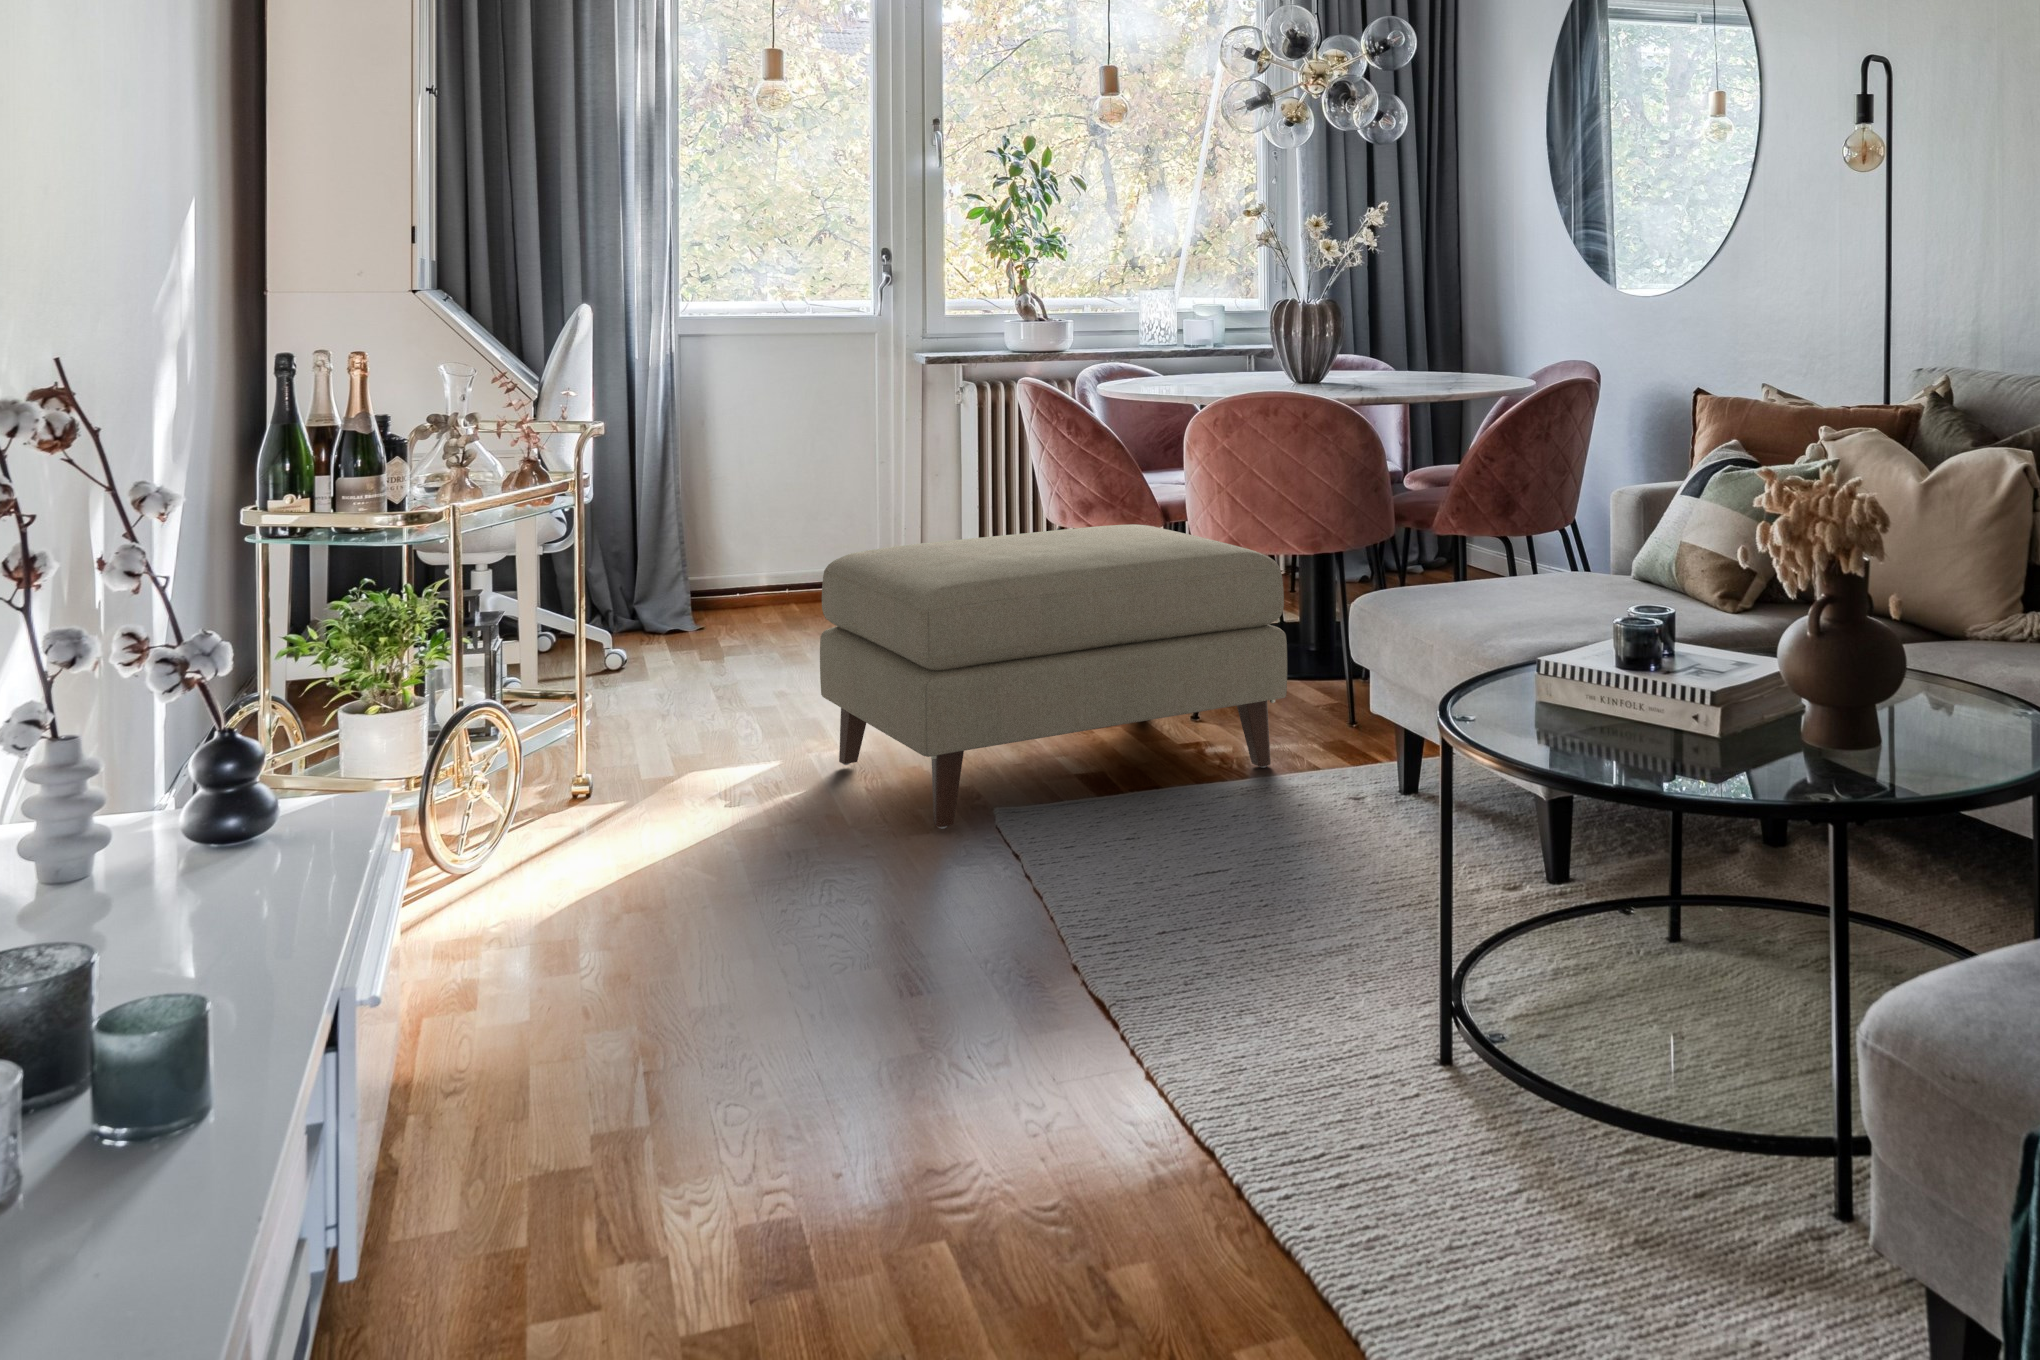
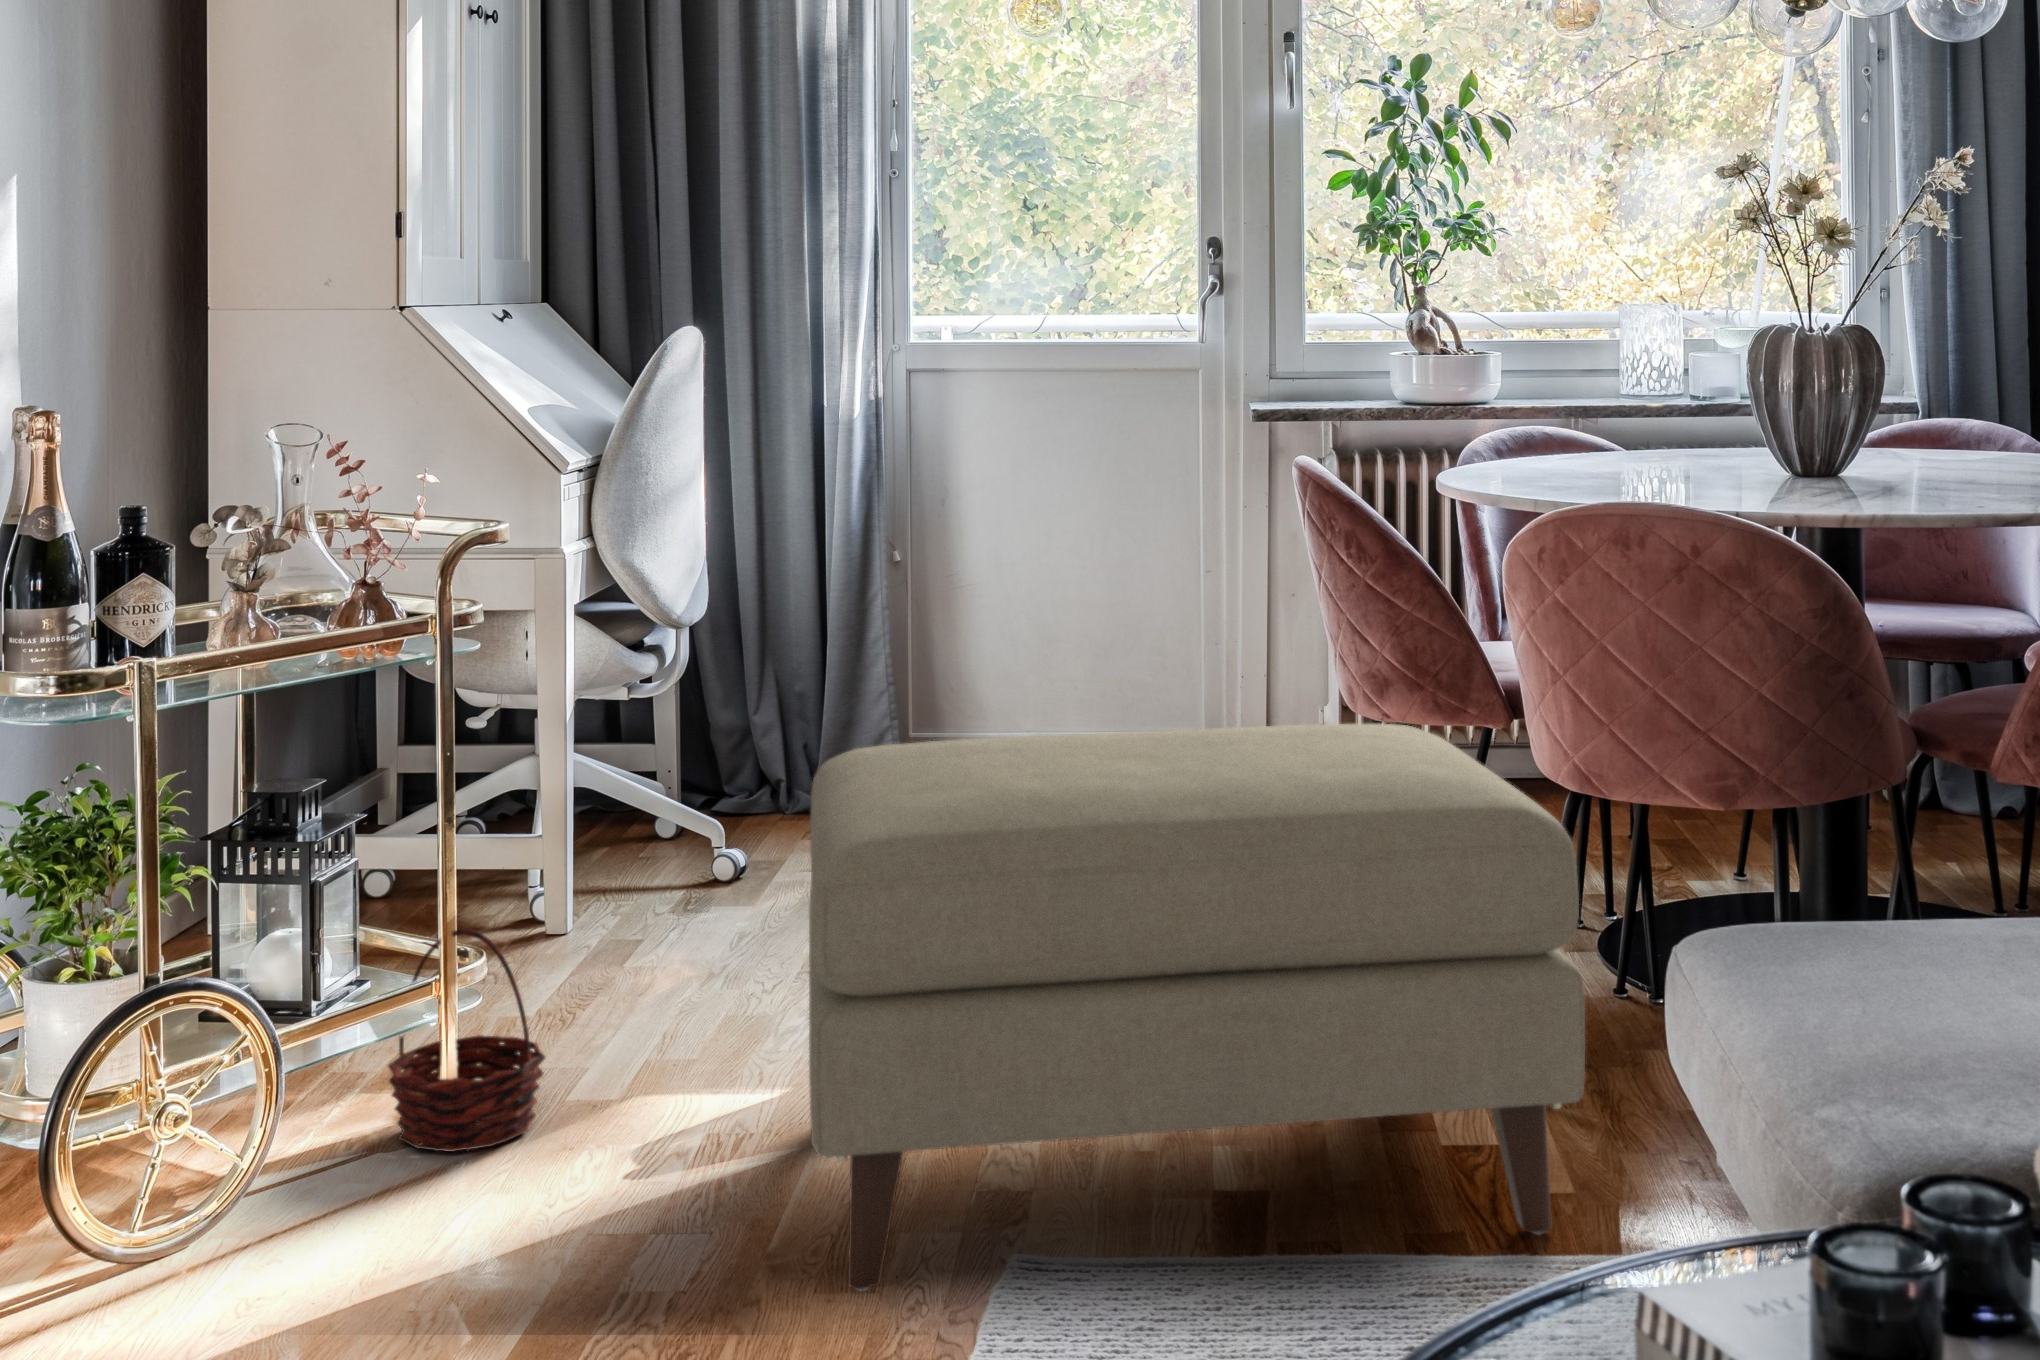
basket: none [562,678,660,811] -> present [388,929,545,1152]

